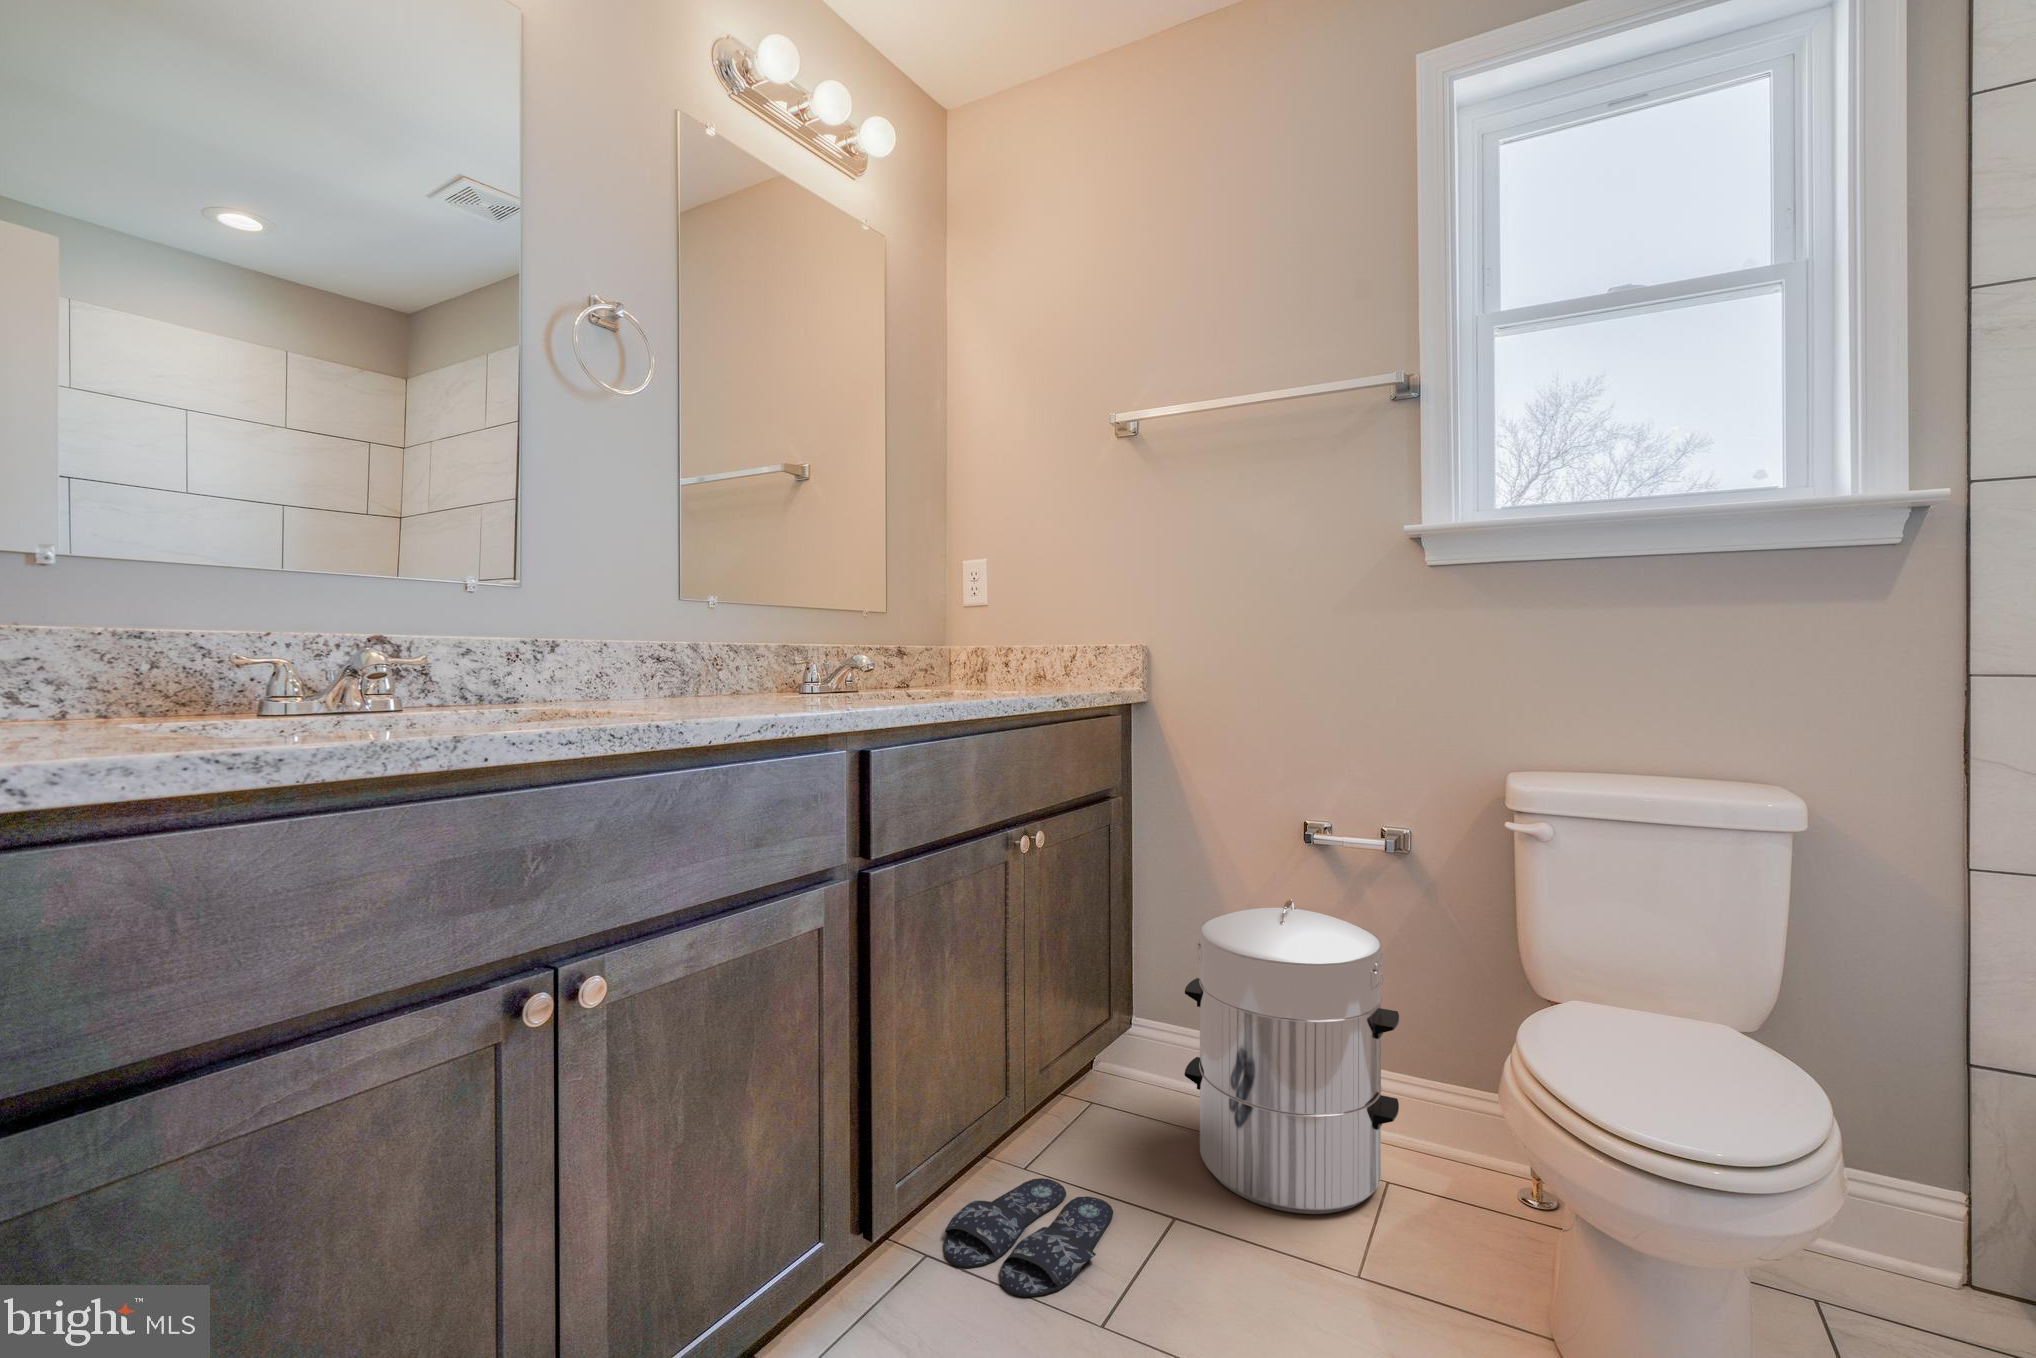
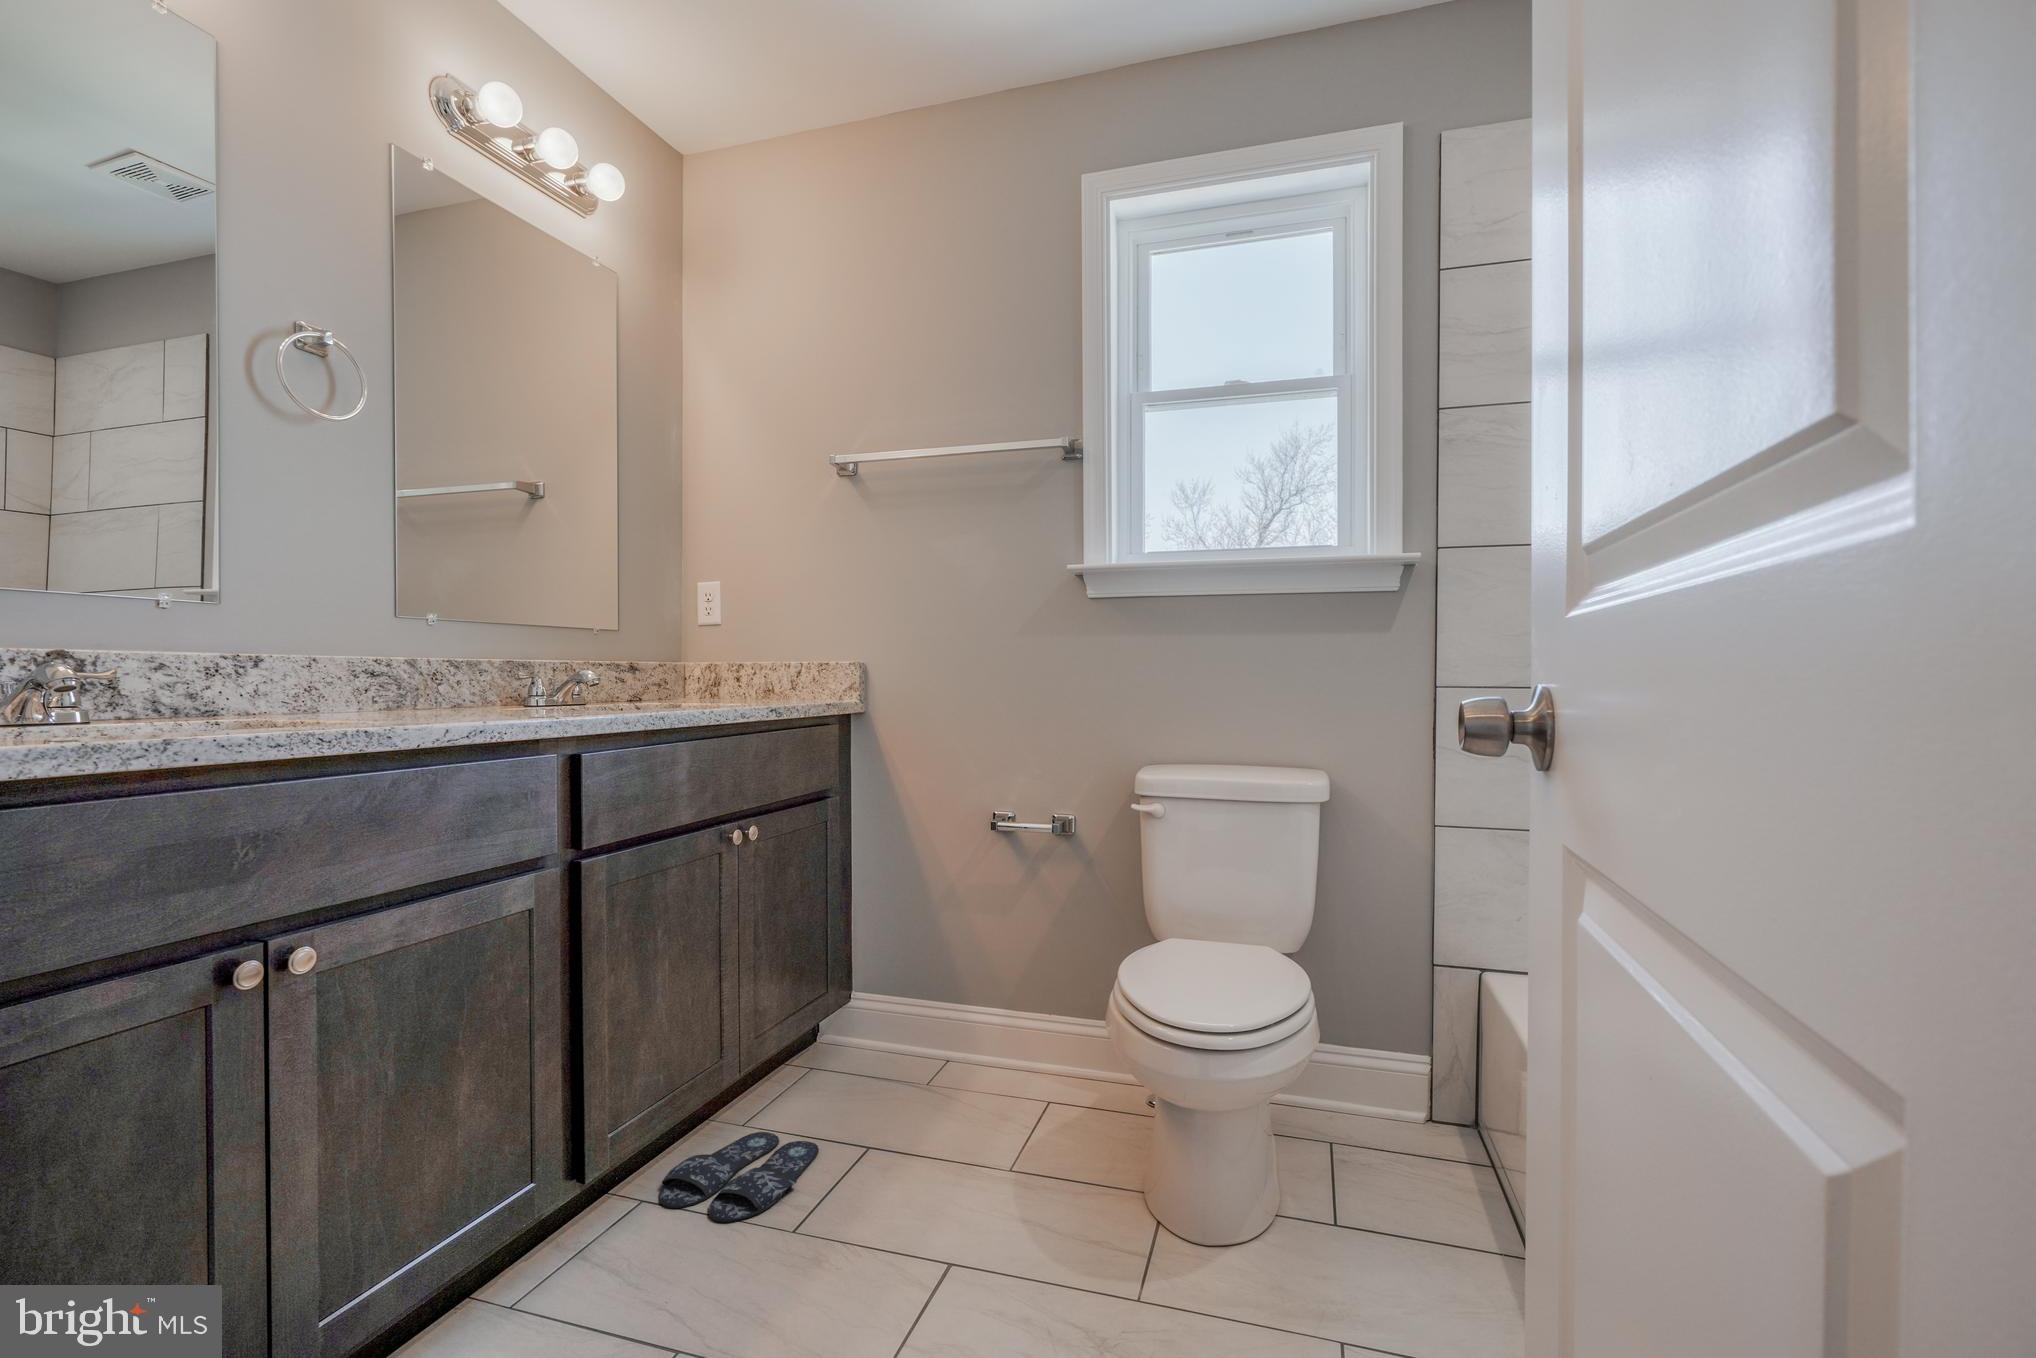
waste bin: present [1185,900,1399,1214] -> none [891,874,1061,1132]

